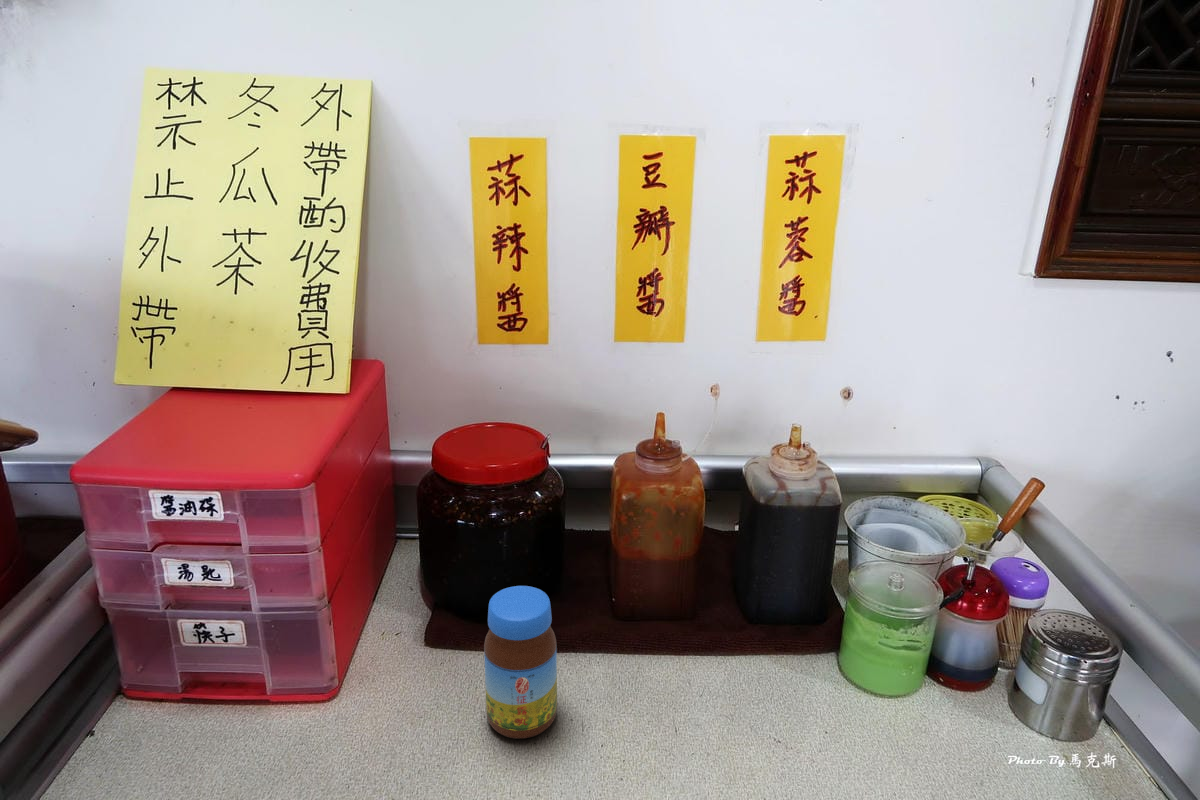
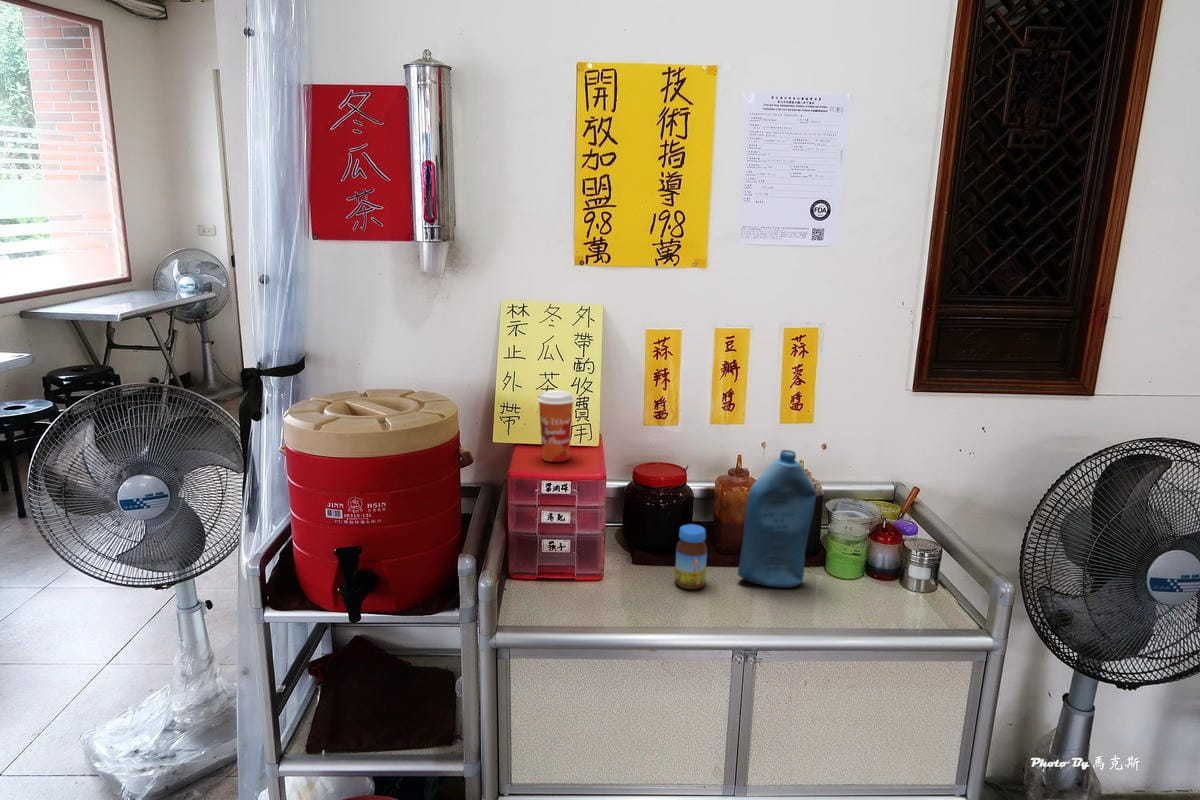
paper cup: none [151,267,257,437] -> present [538,390,575,462]
bottle: none [632,415,821,731] -> present [737,450,816,588]

